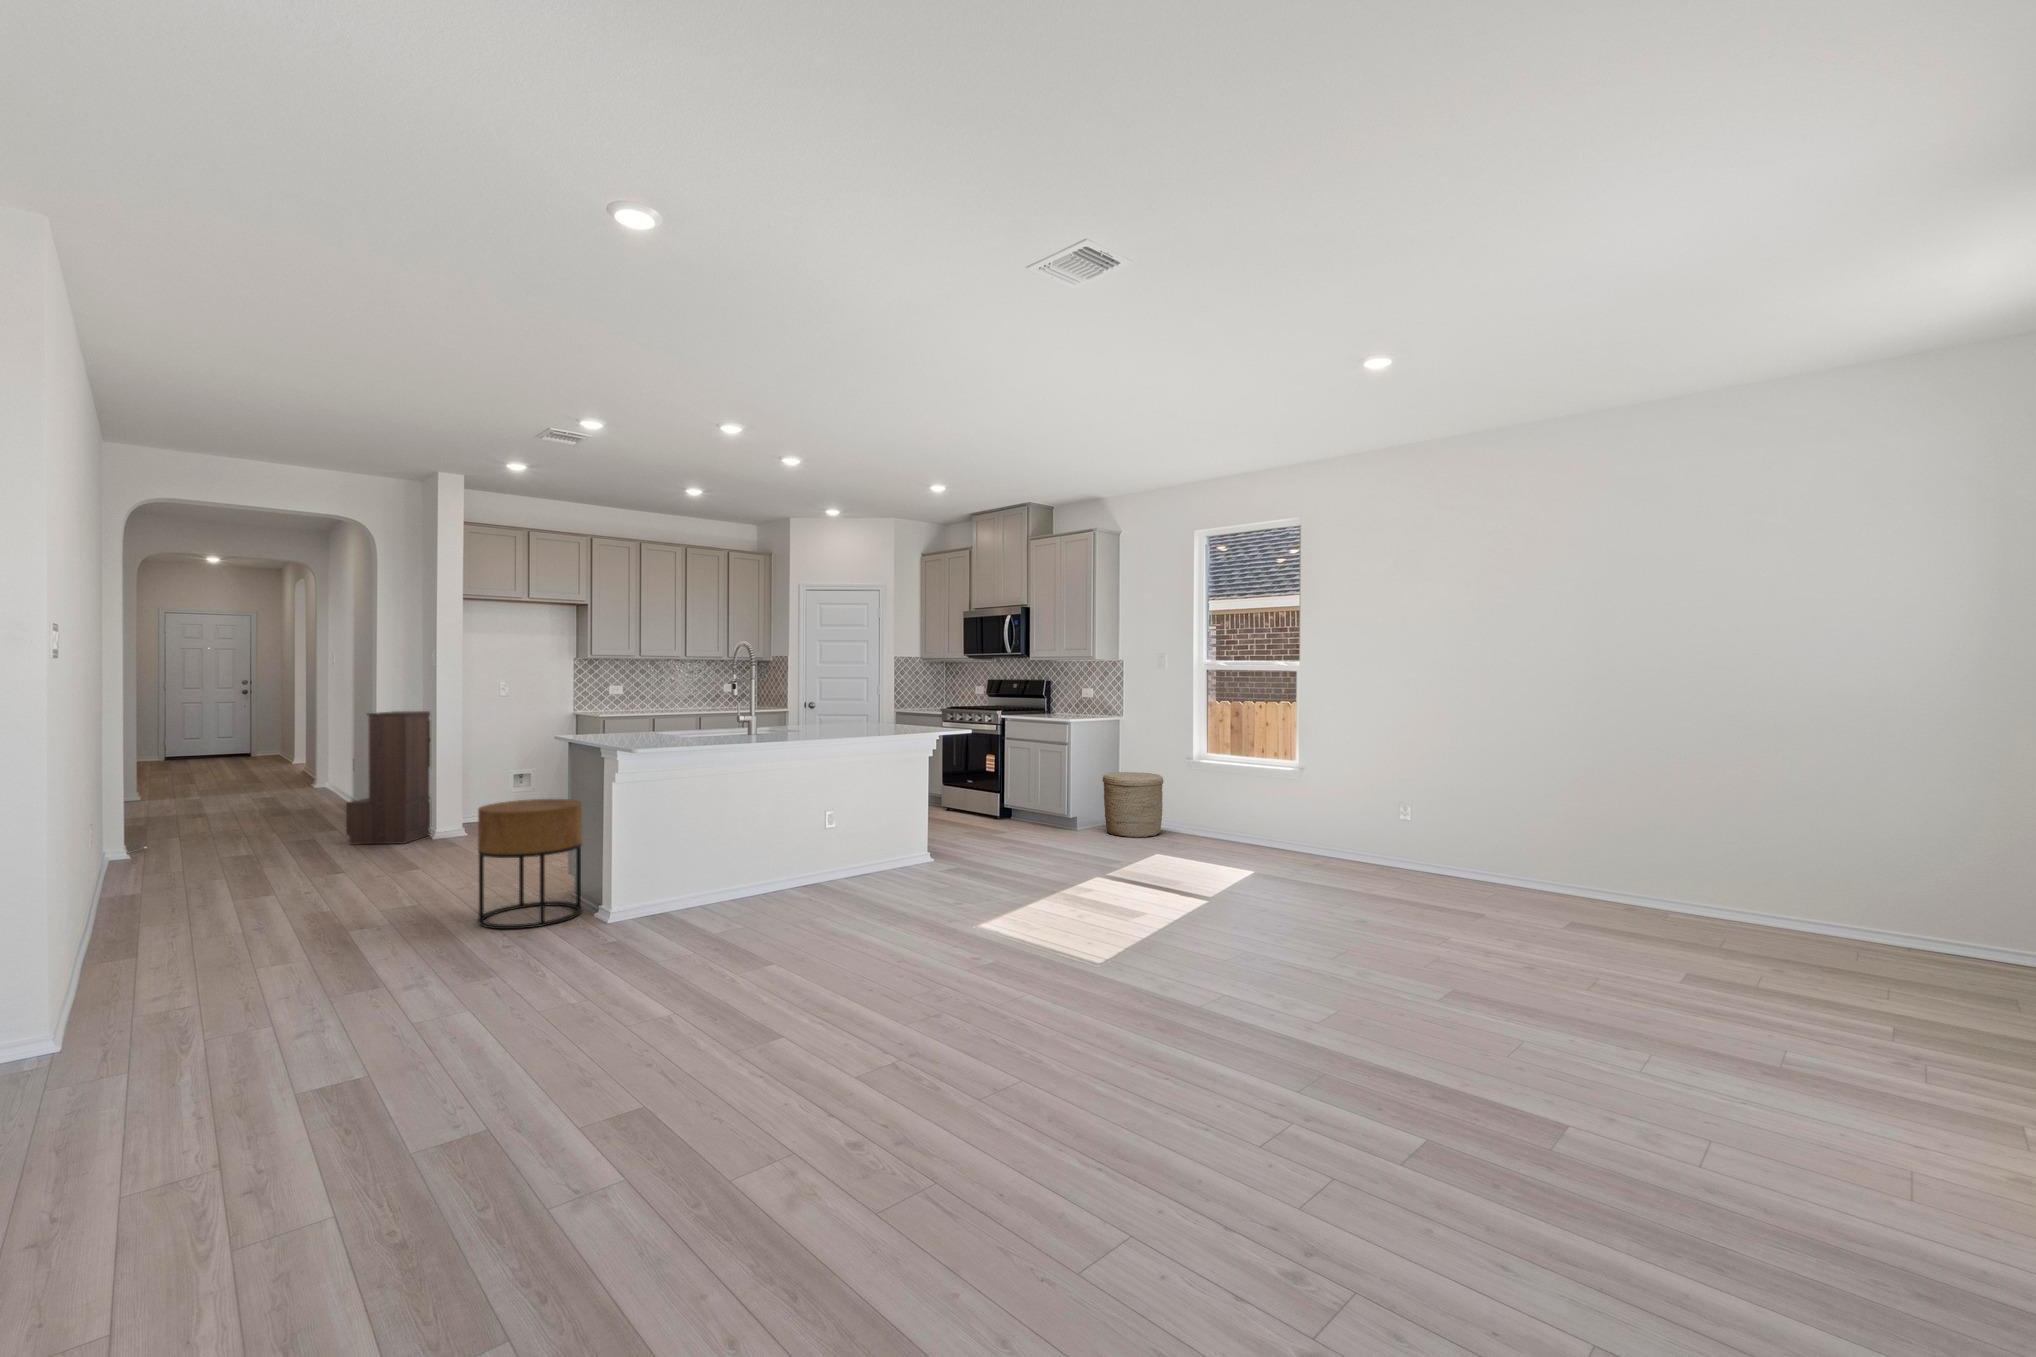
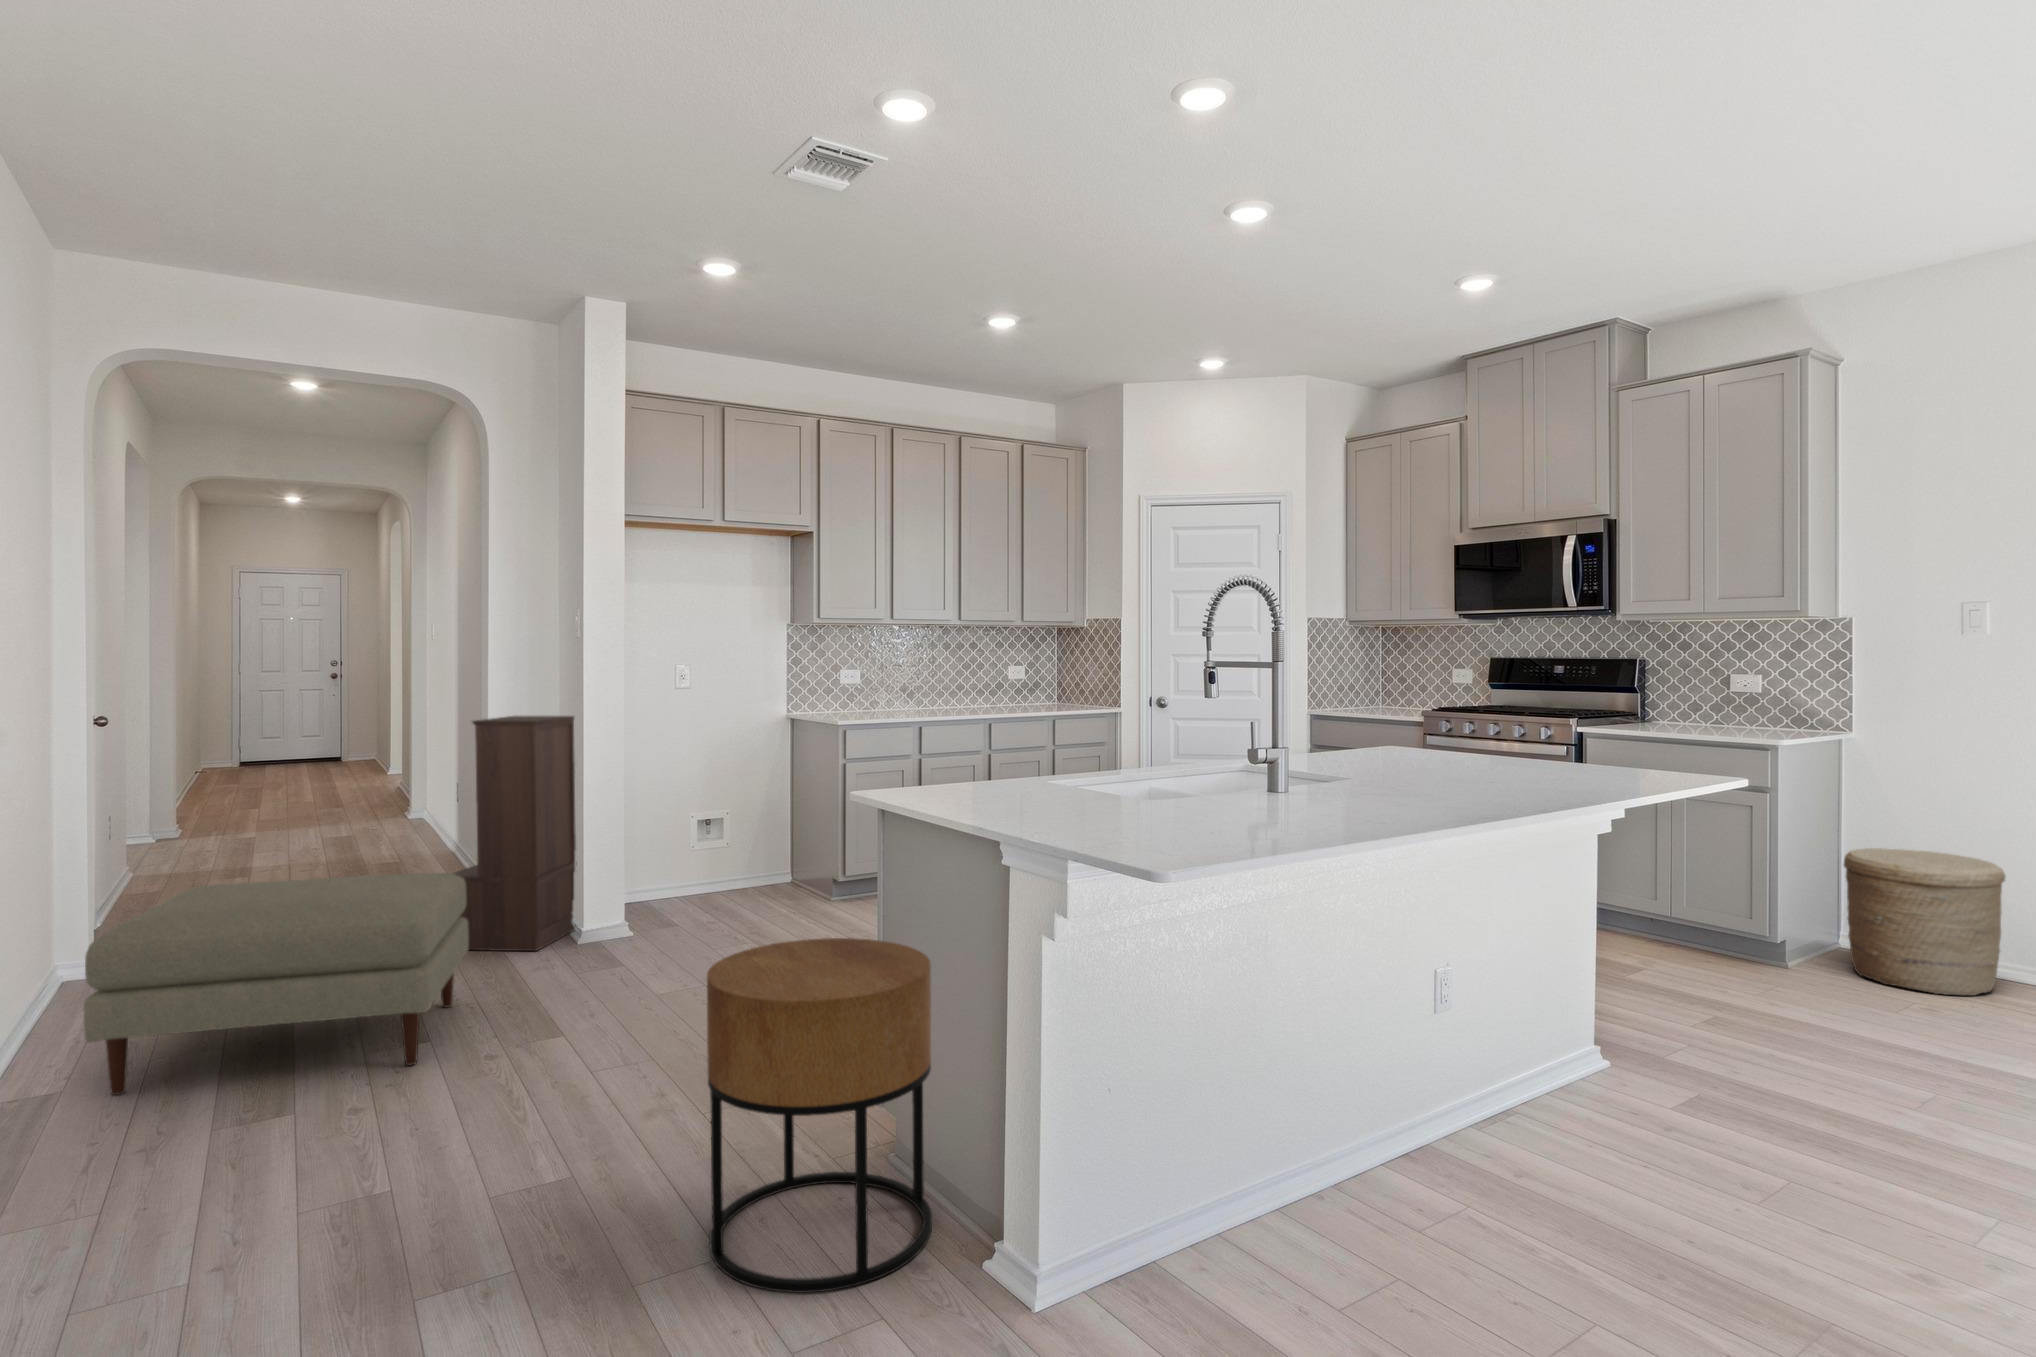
ottoman: none [151,793,364,897] -> present [84,873,469,1095]

